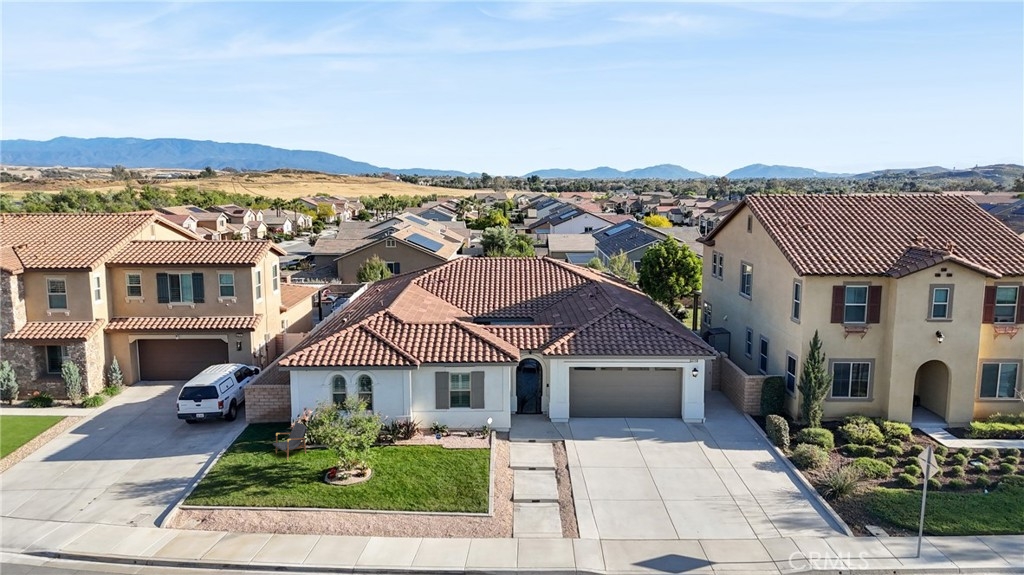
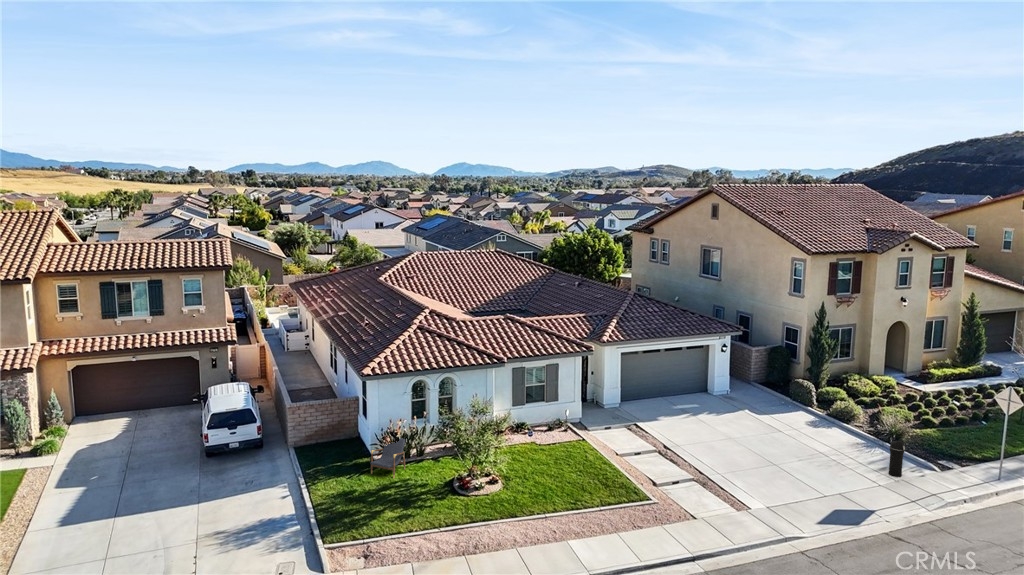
trash can: none [758,493,775,535] -> present [888,441,905,477]

